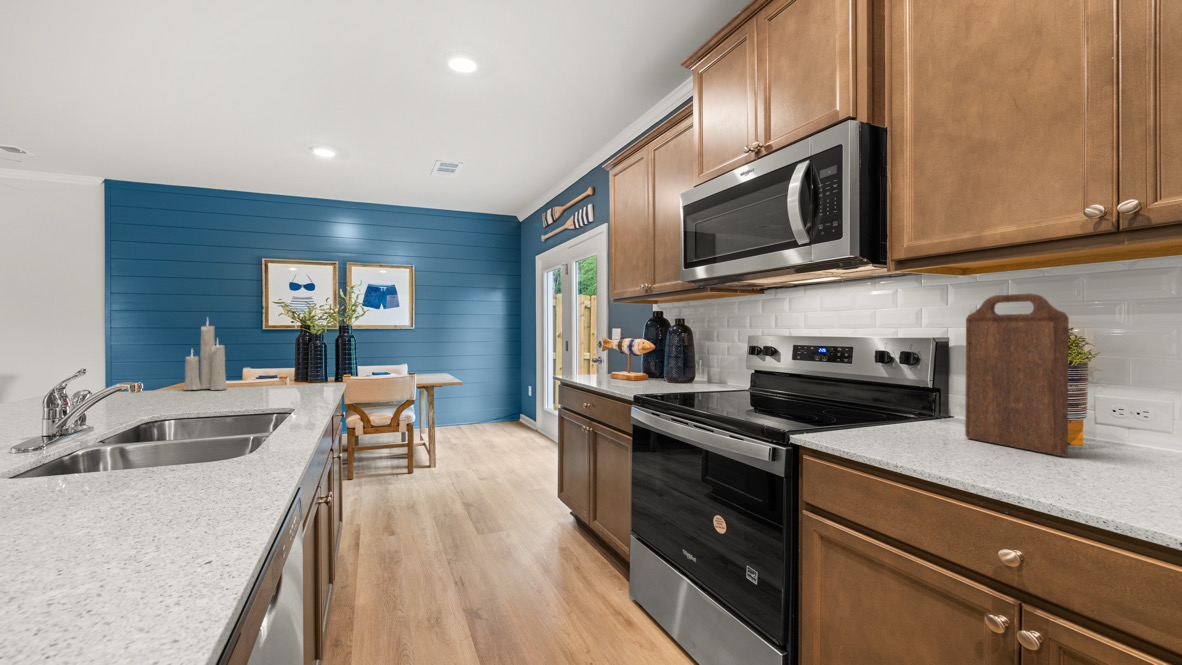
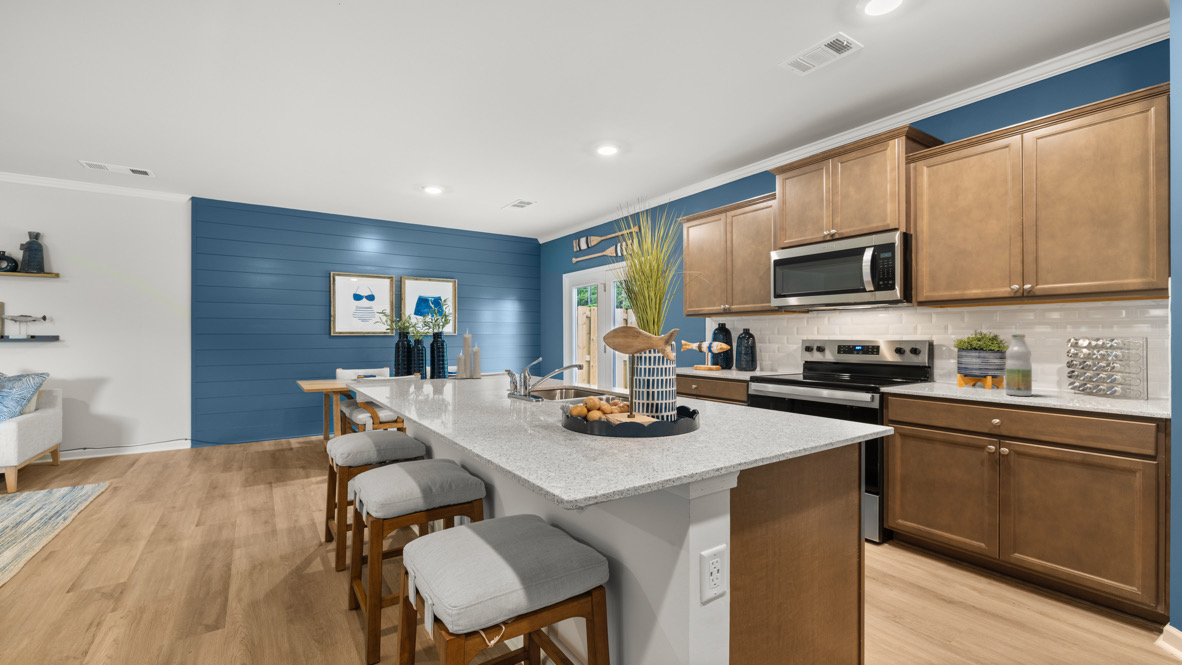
cutting board: present [965,293,1069,456] -> none [955,320,1002,390]
bottle: none [1064,327,1136,487] -> present [1006,335,1032,396]

